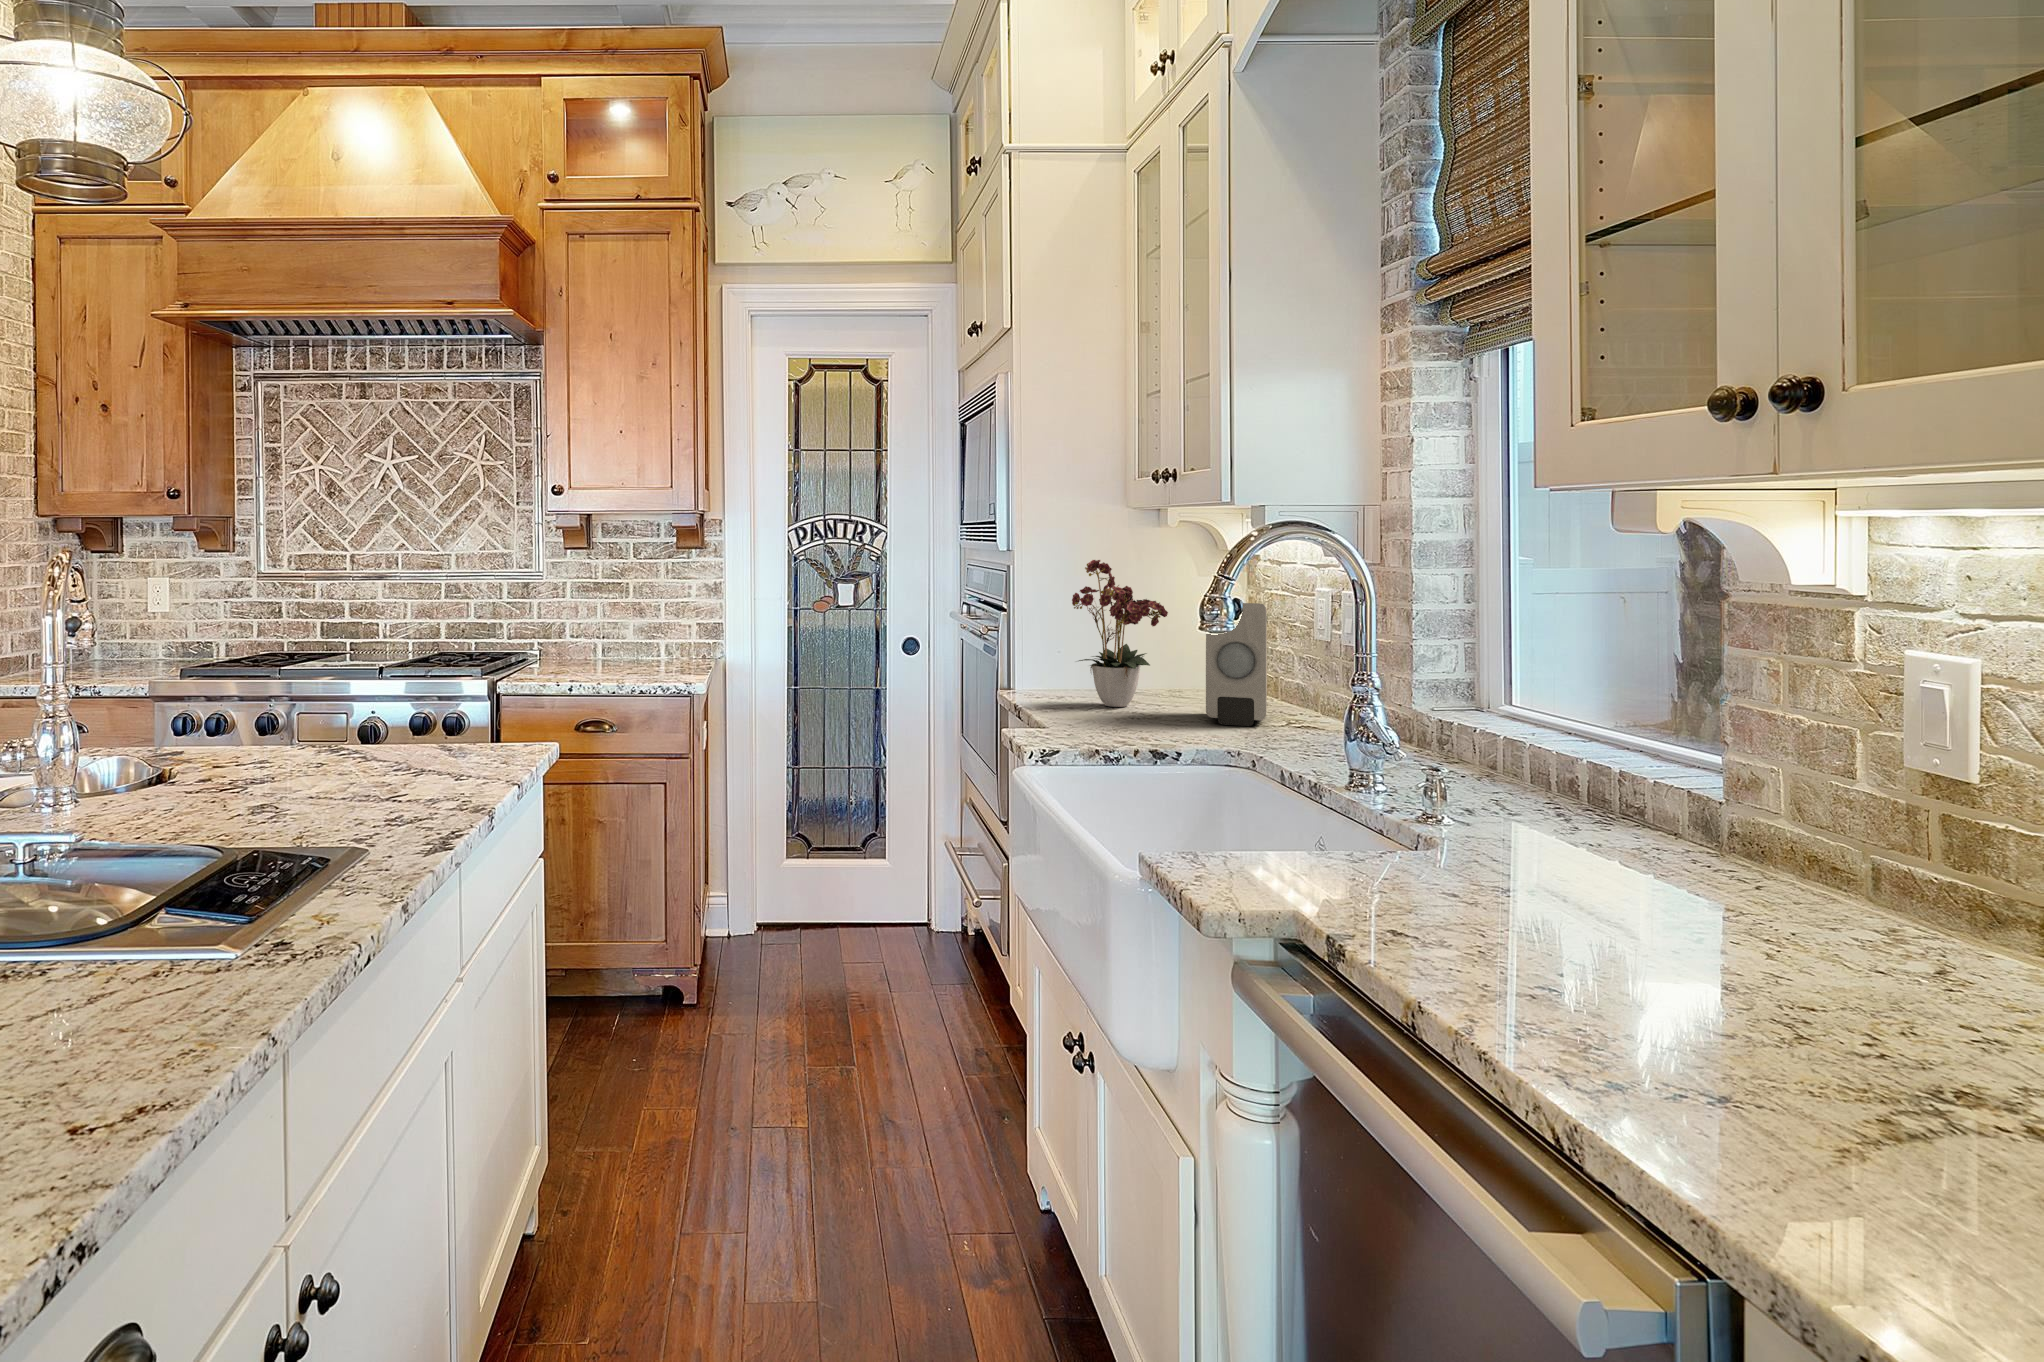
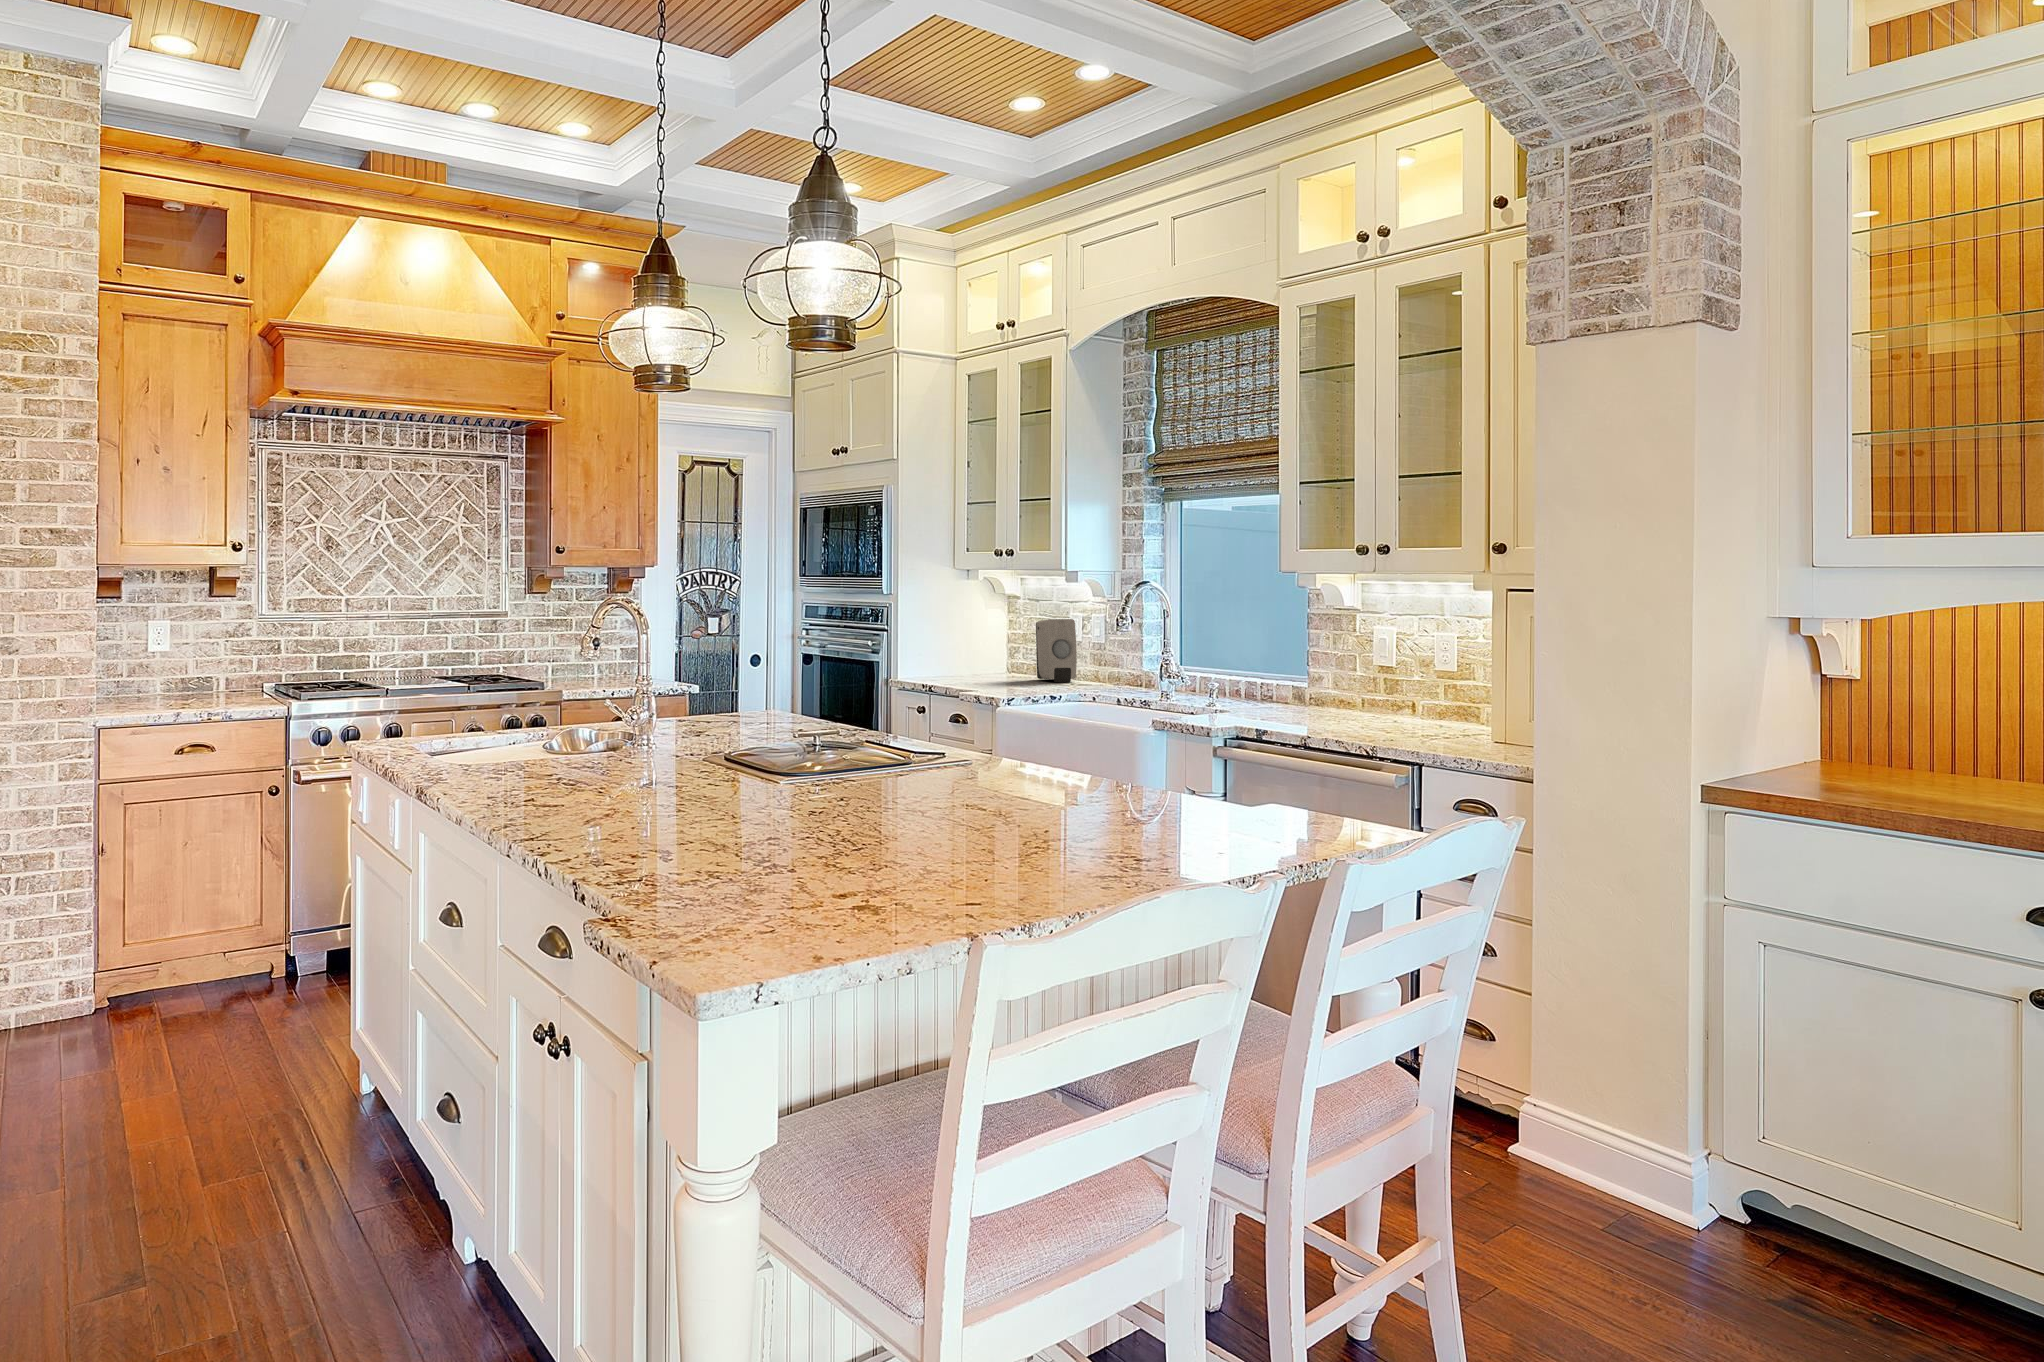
flower arrangement: present [1072,560,1168,707] -> none [959,594,1016,680]

